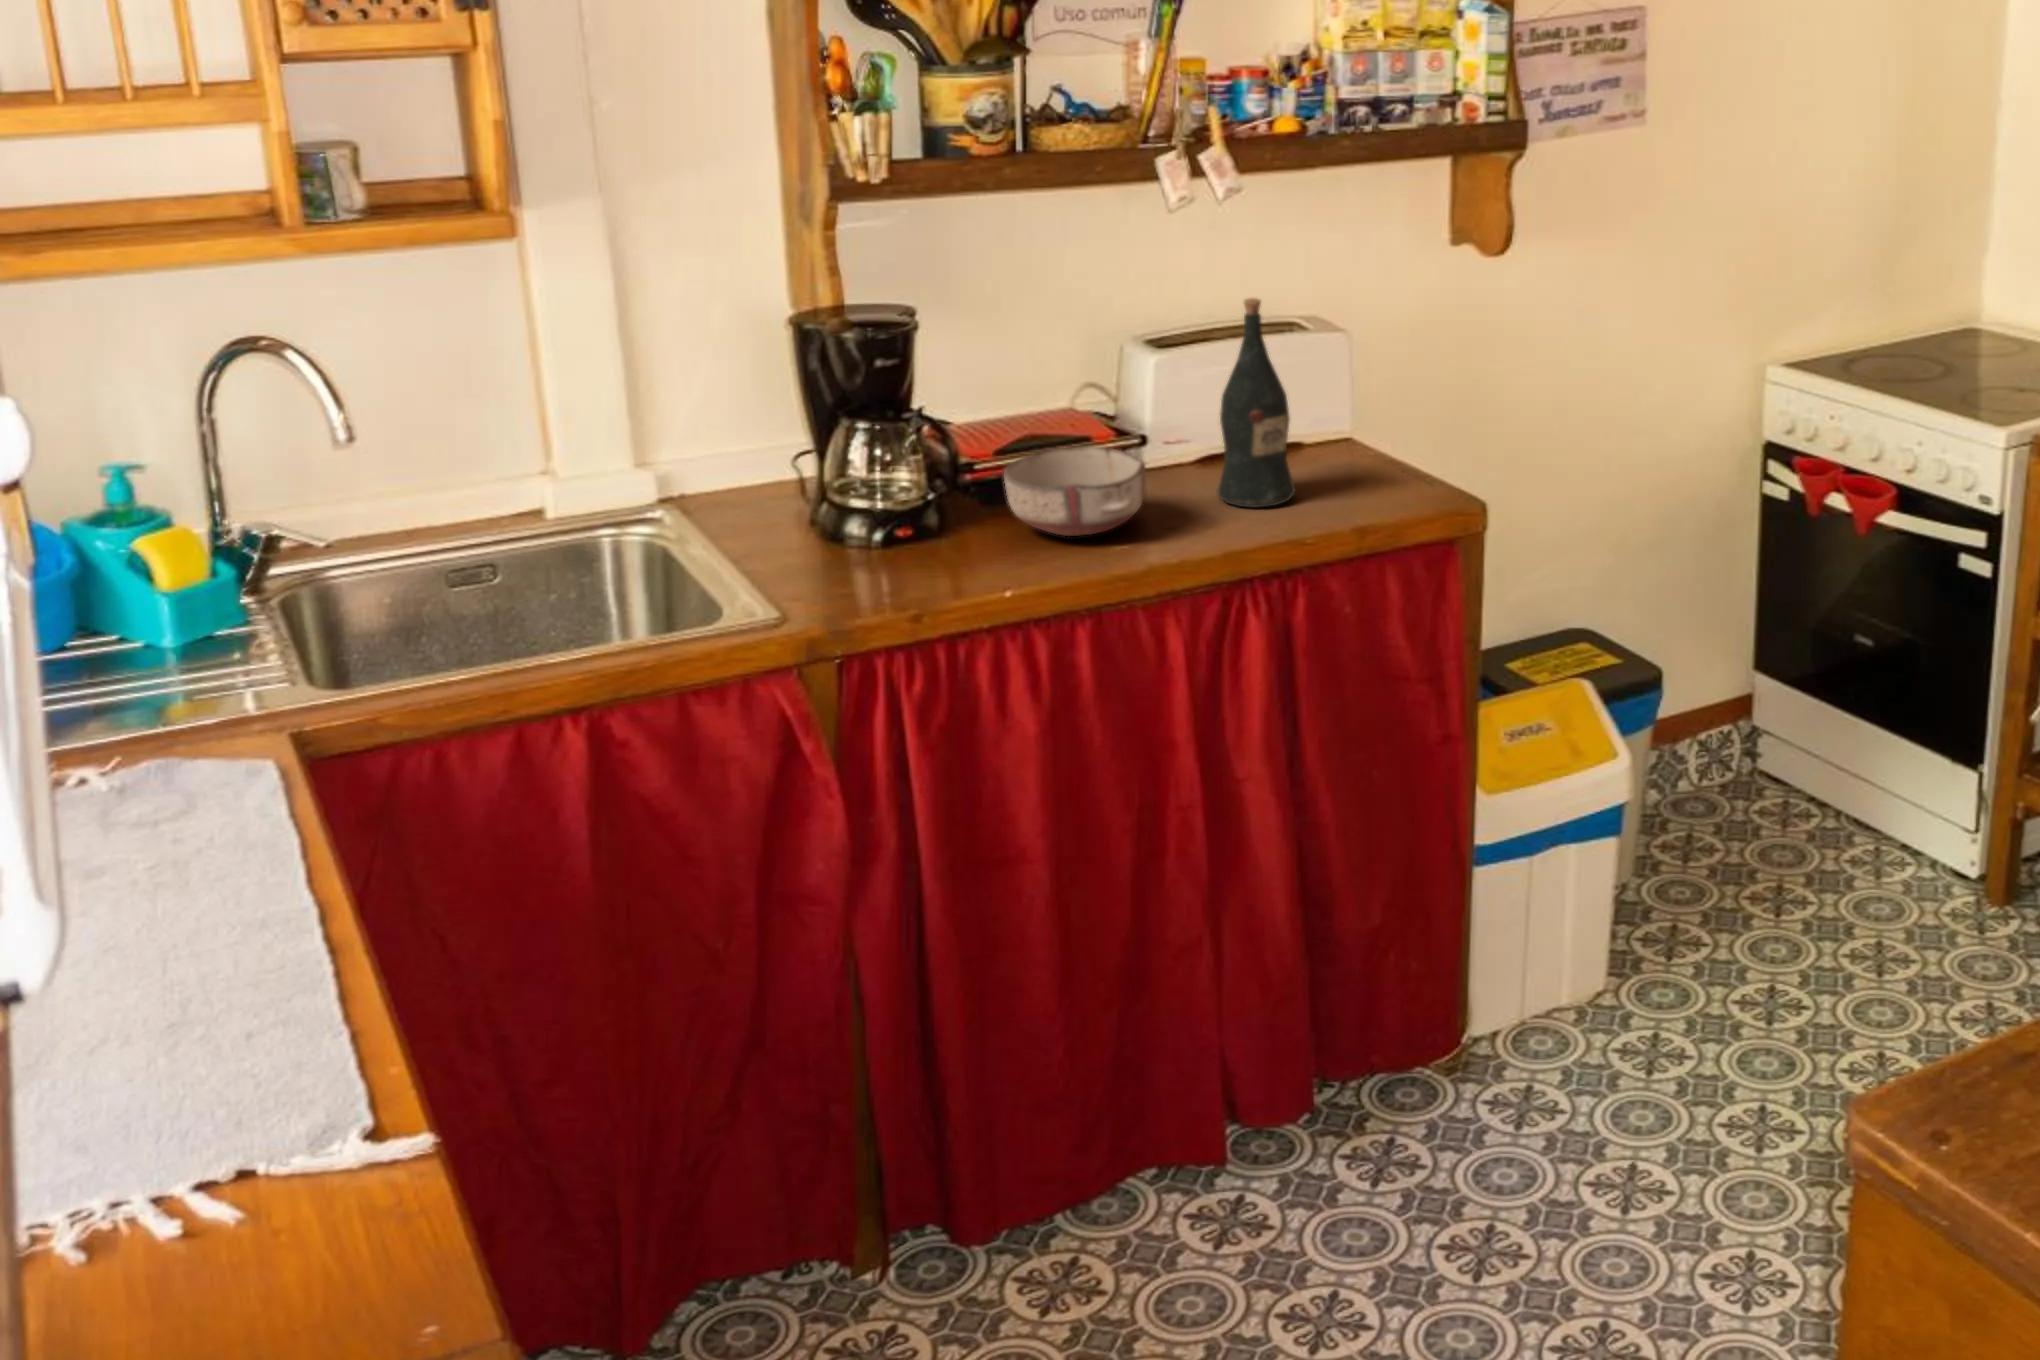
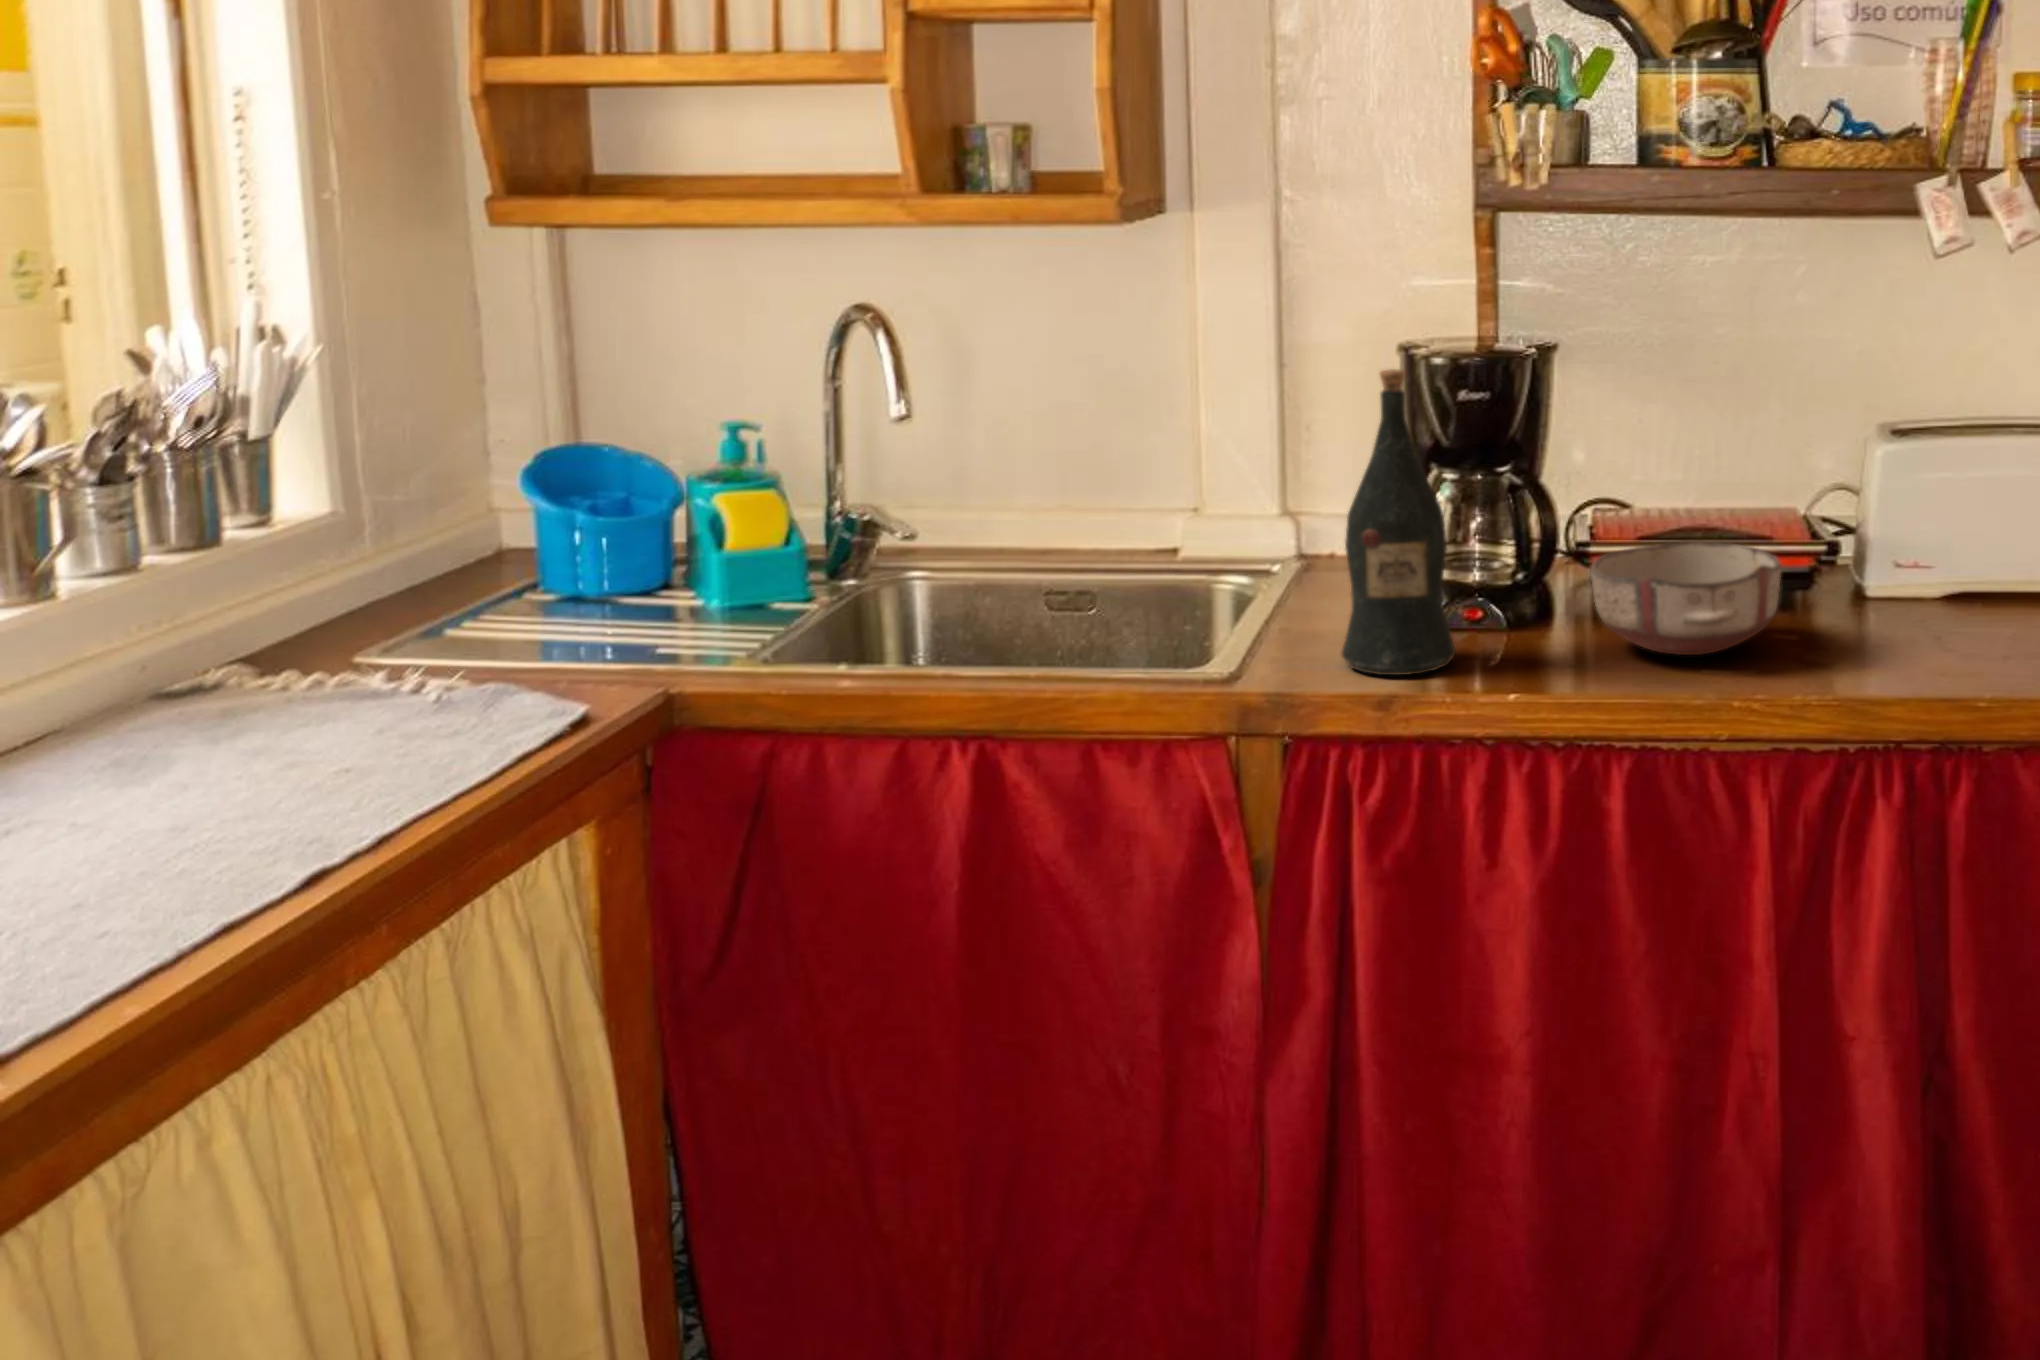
wine bottle: present [1218,298,1295,507] -> present [1342,369,1455,675]

